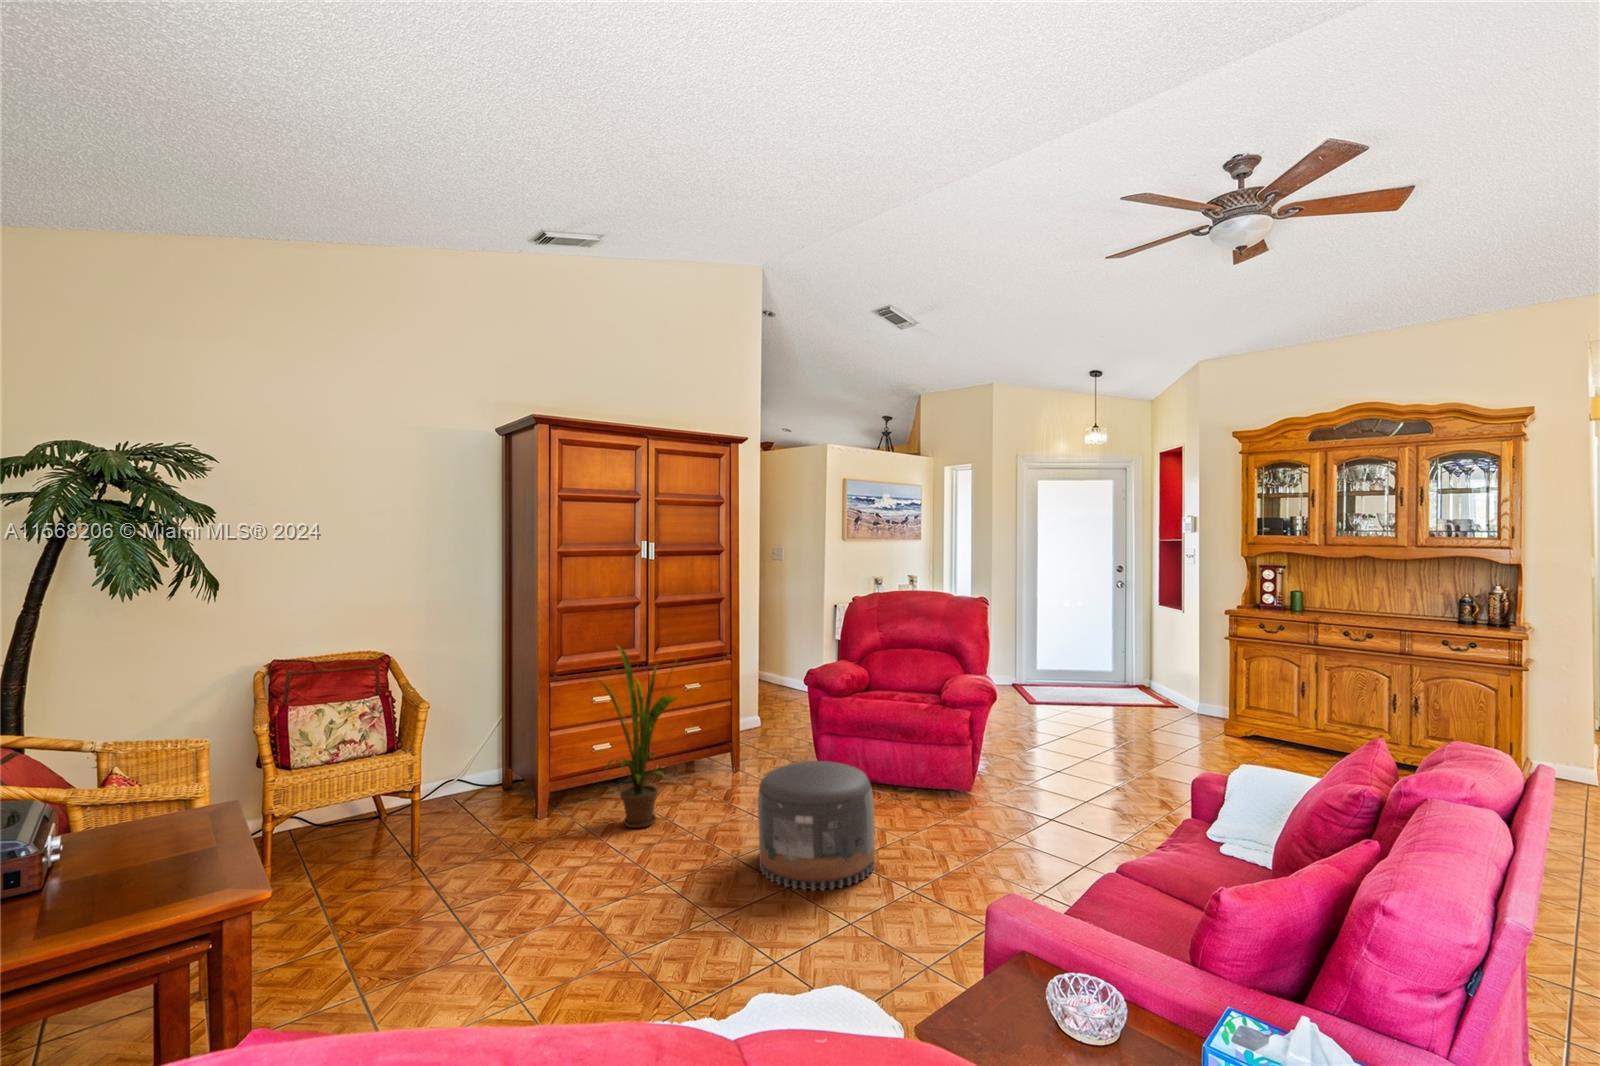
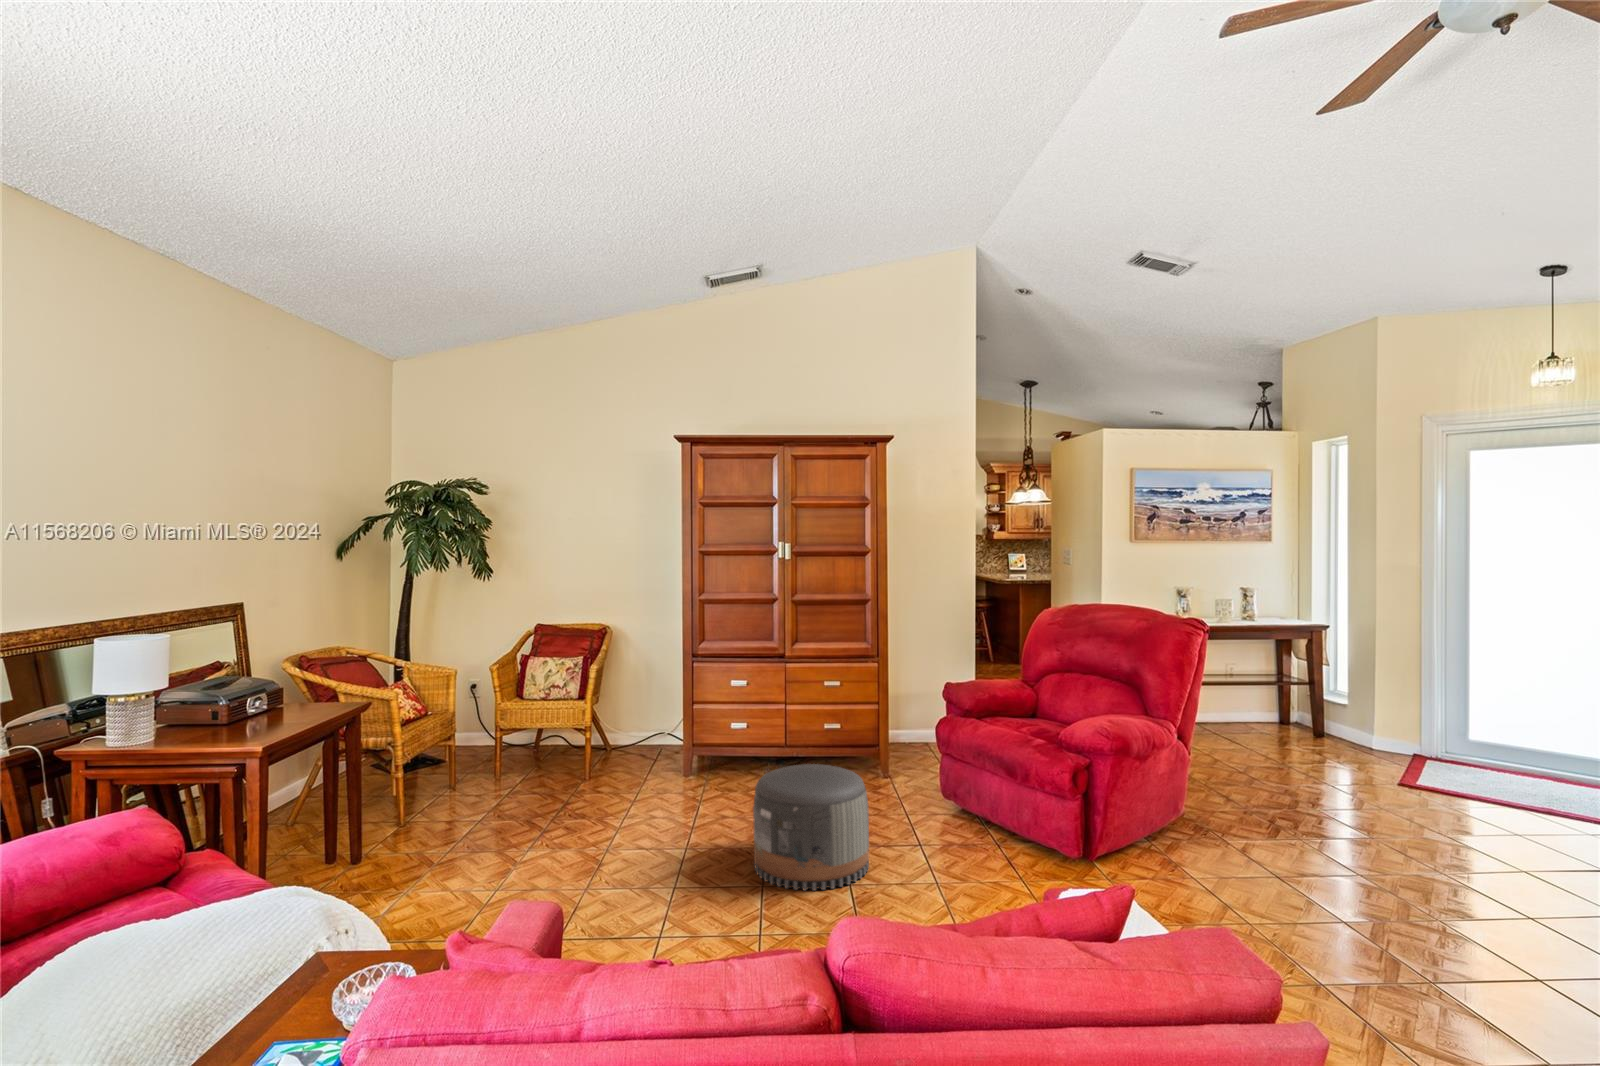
house plant: present [595,646,676,828] -> none [694,633,780,800]

